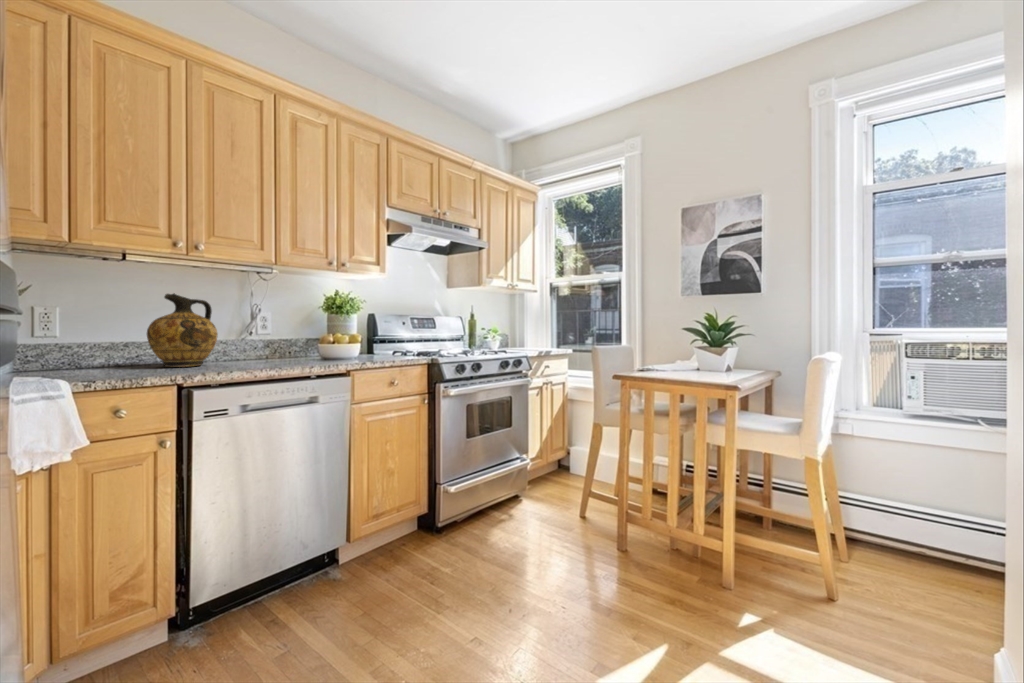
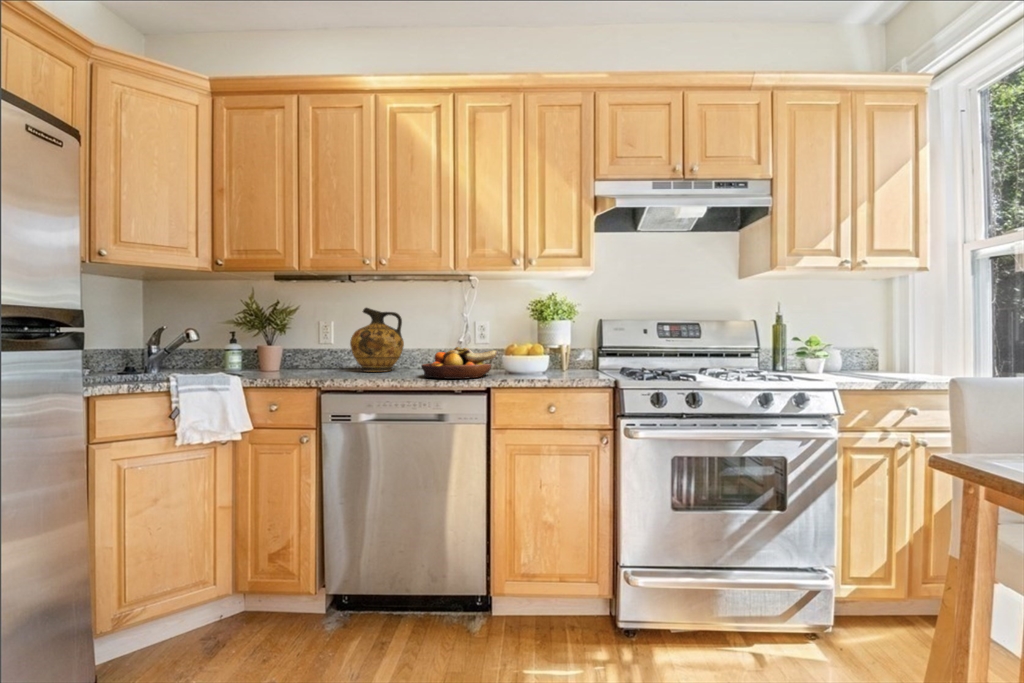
fruit bowl: none [274,337,343,365] -> present [421,347,498,379]

